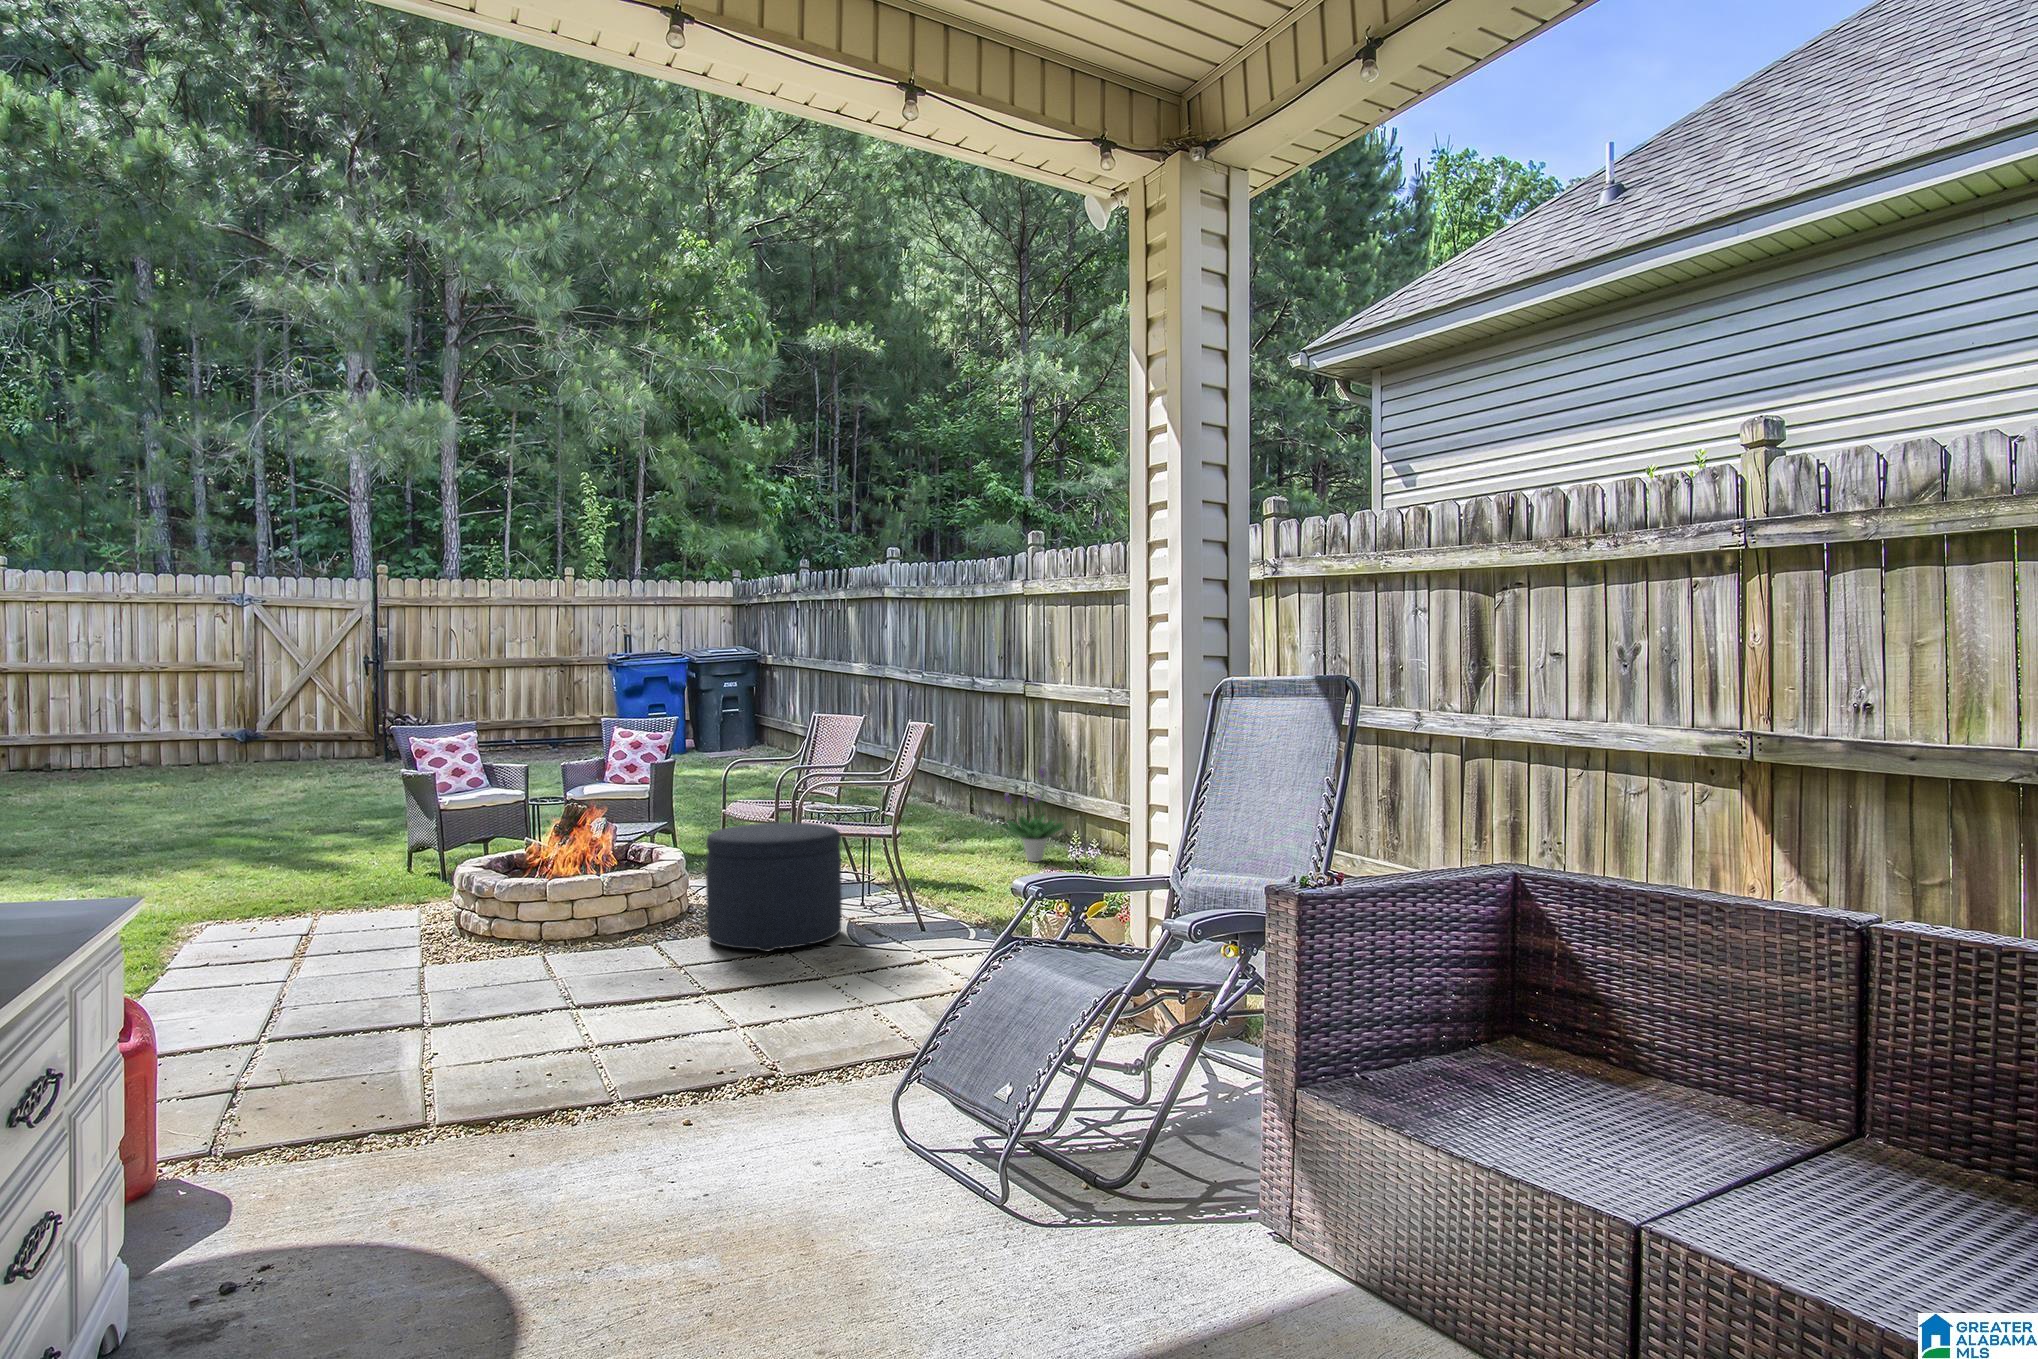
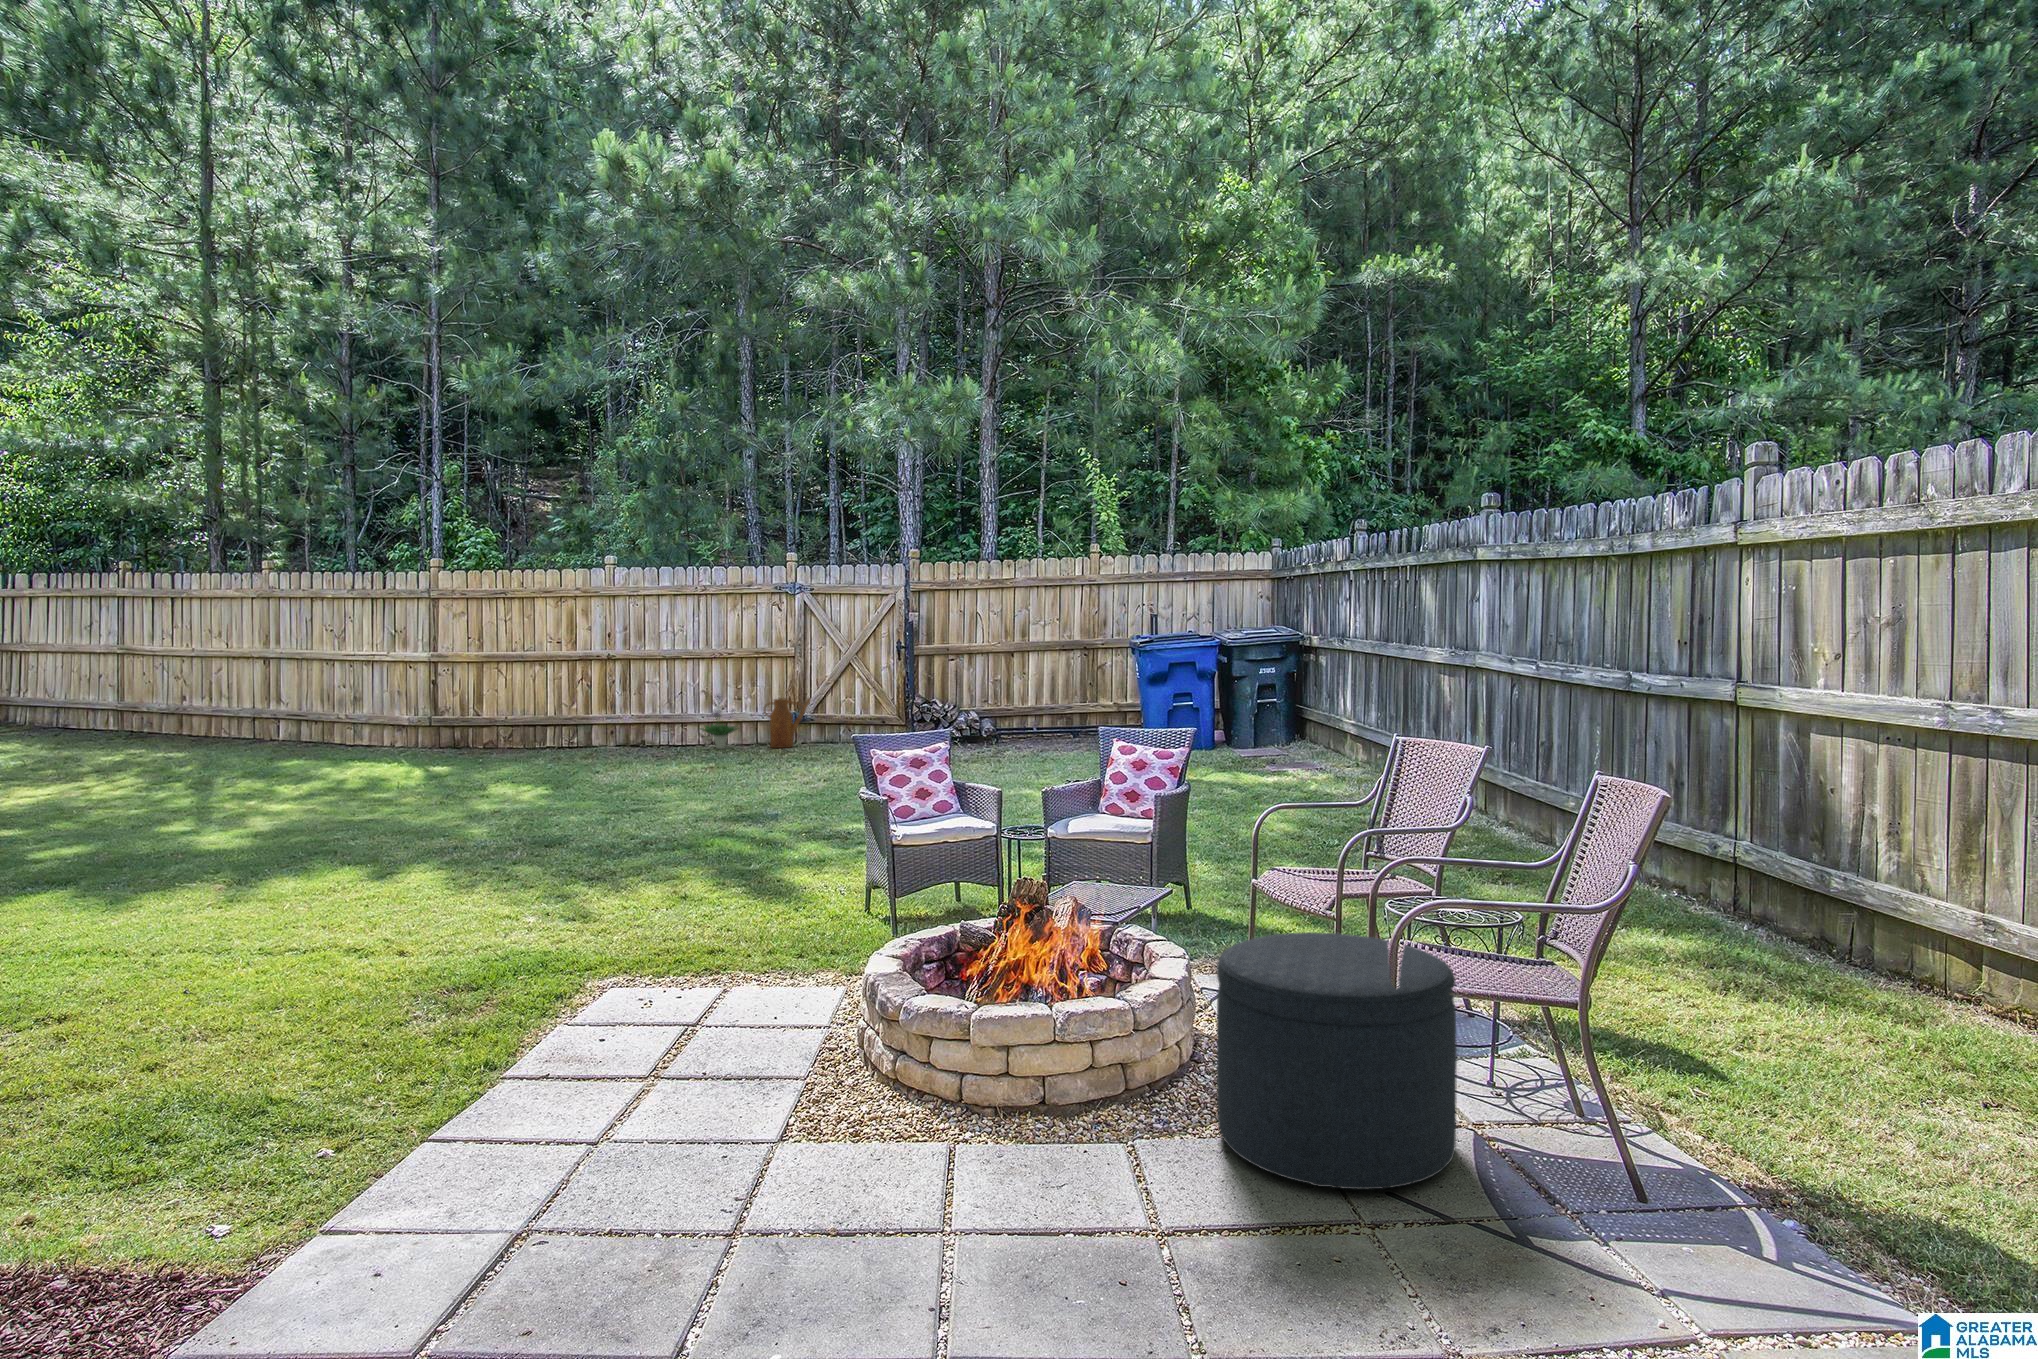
watering can: none [204,713,264,766] -> present [764,698,810,748]
potted plant: present [999,767,1064,862] -> present [701,695,738,749]

